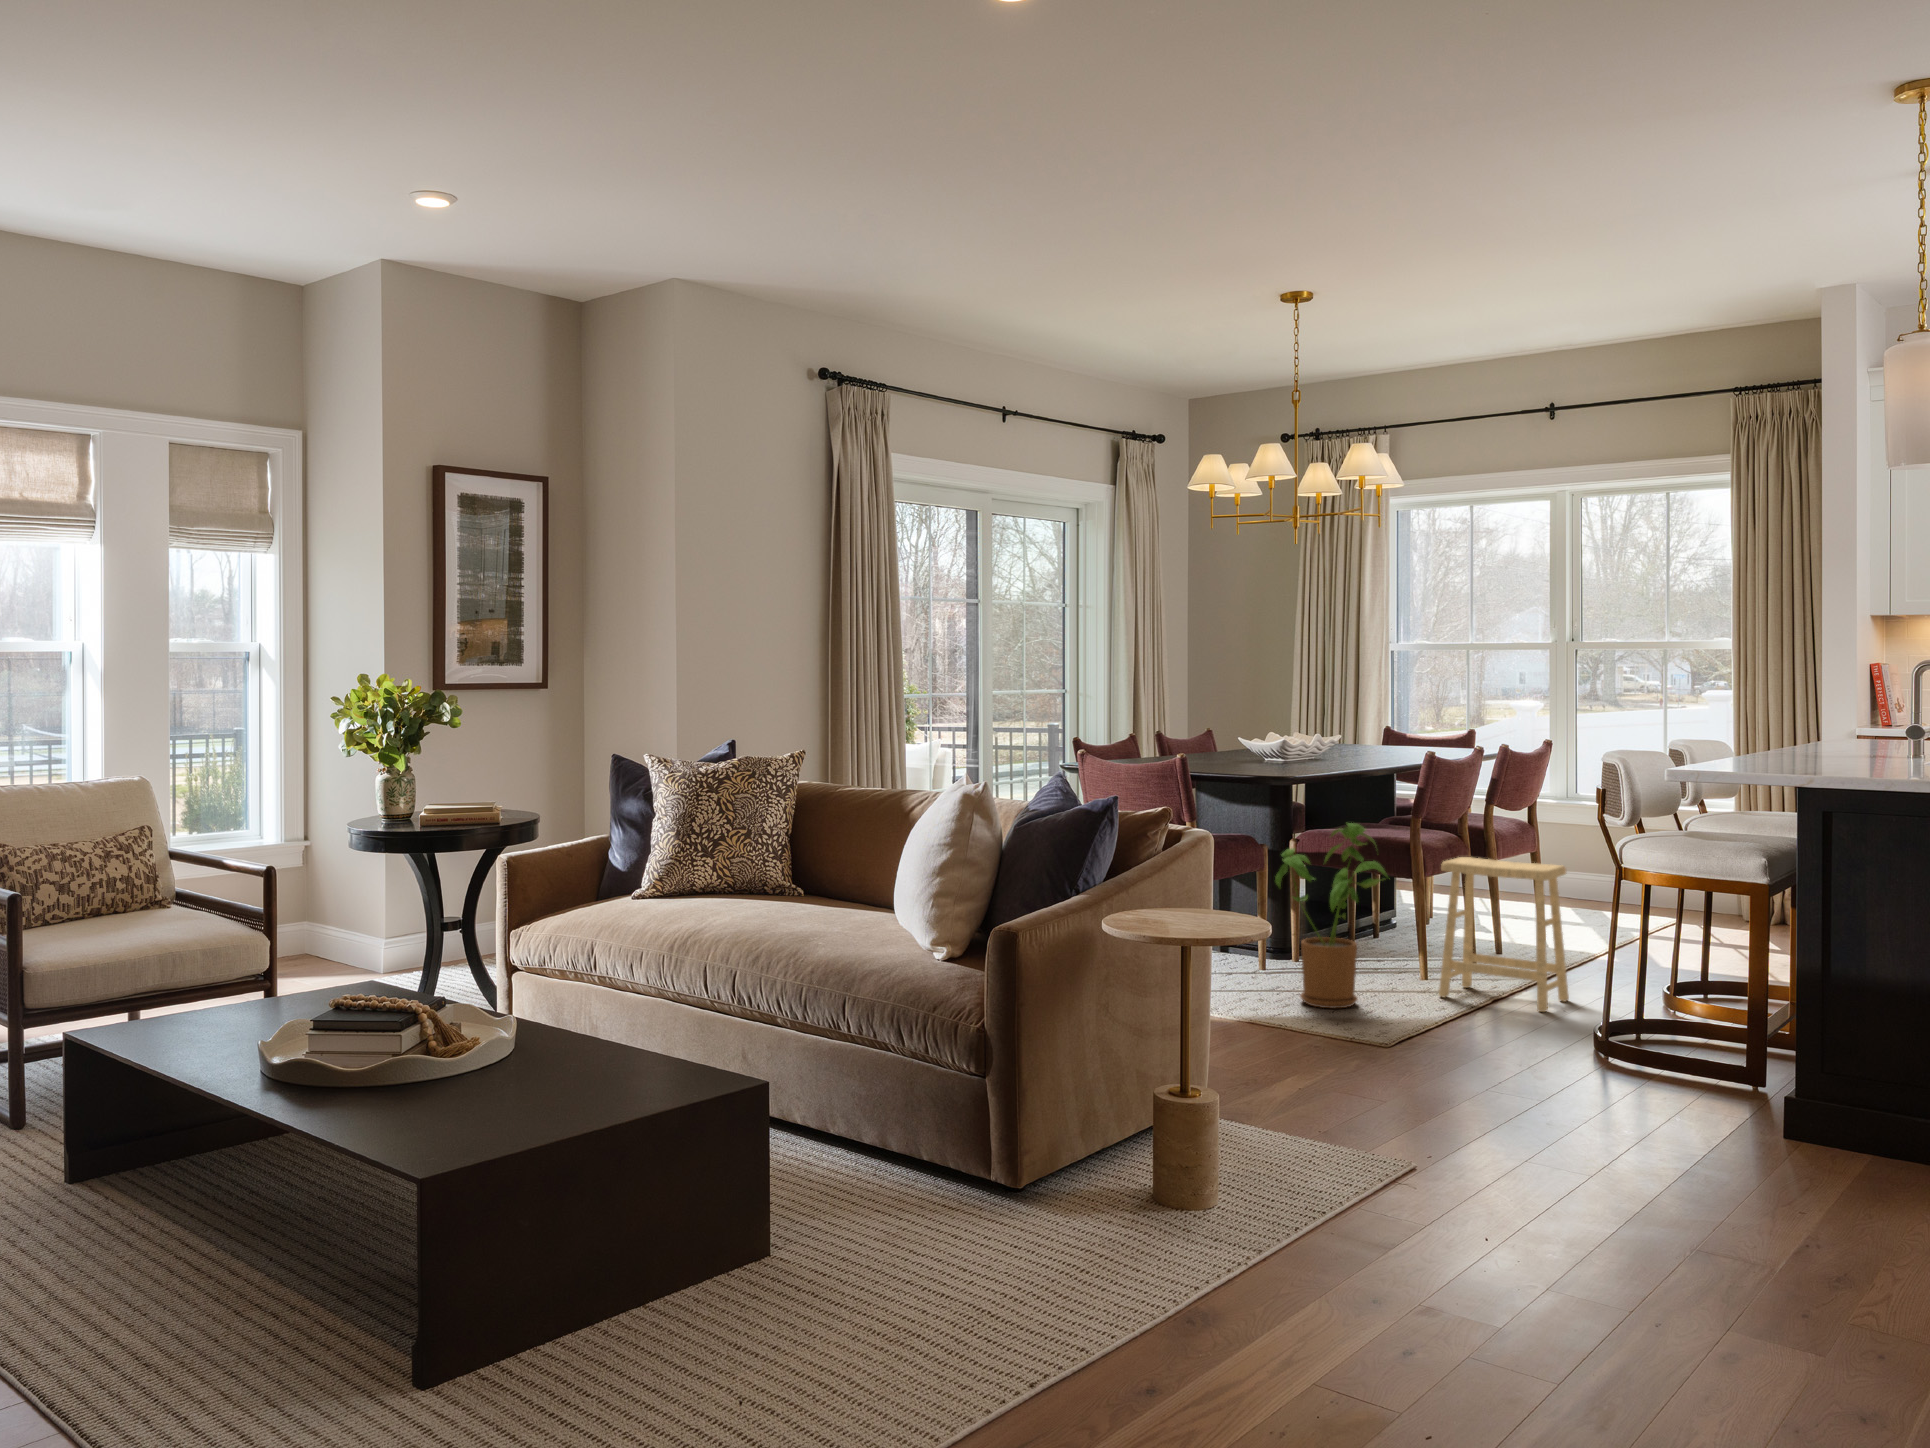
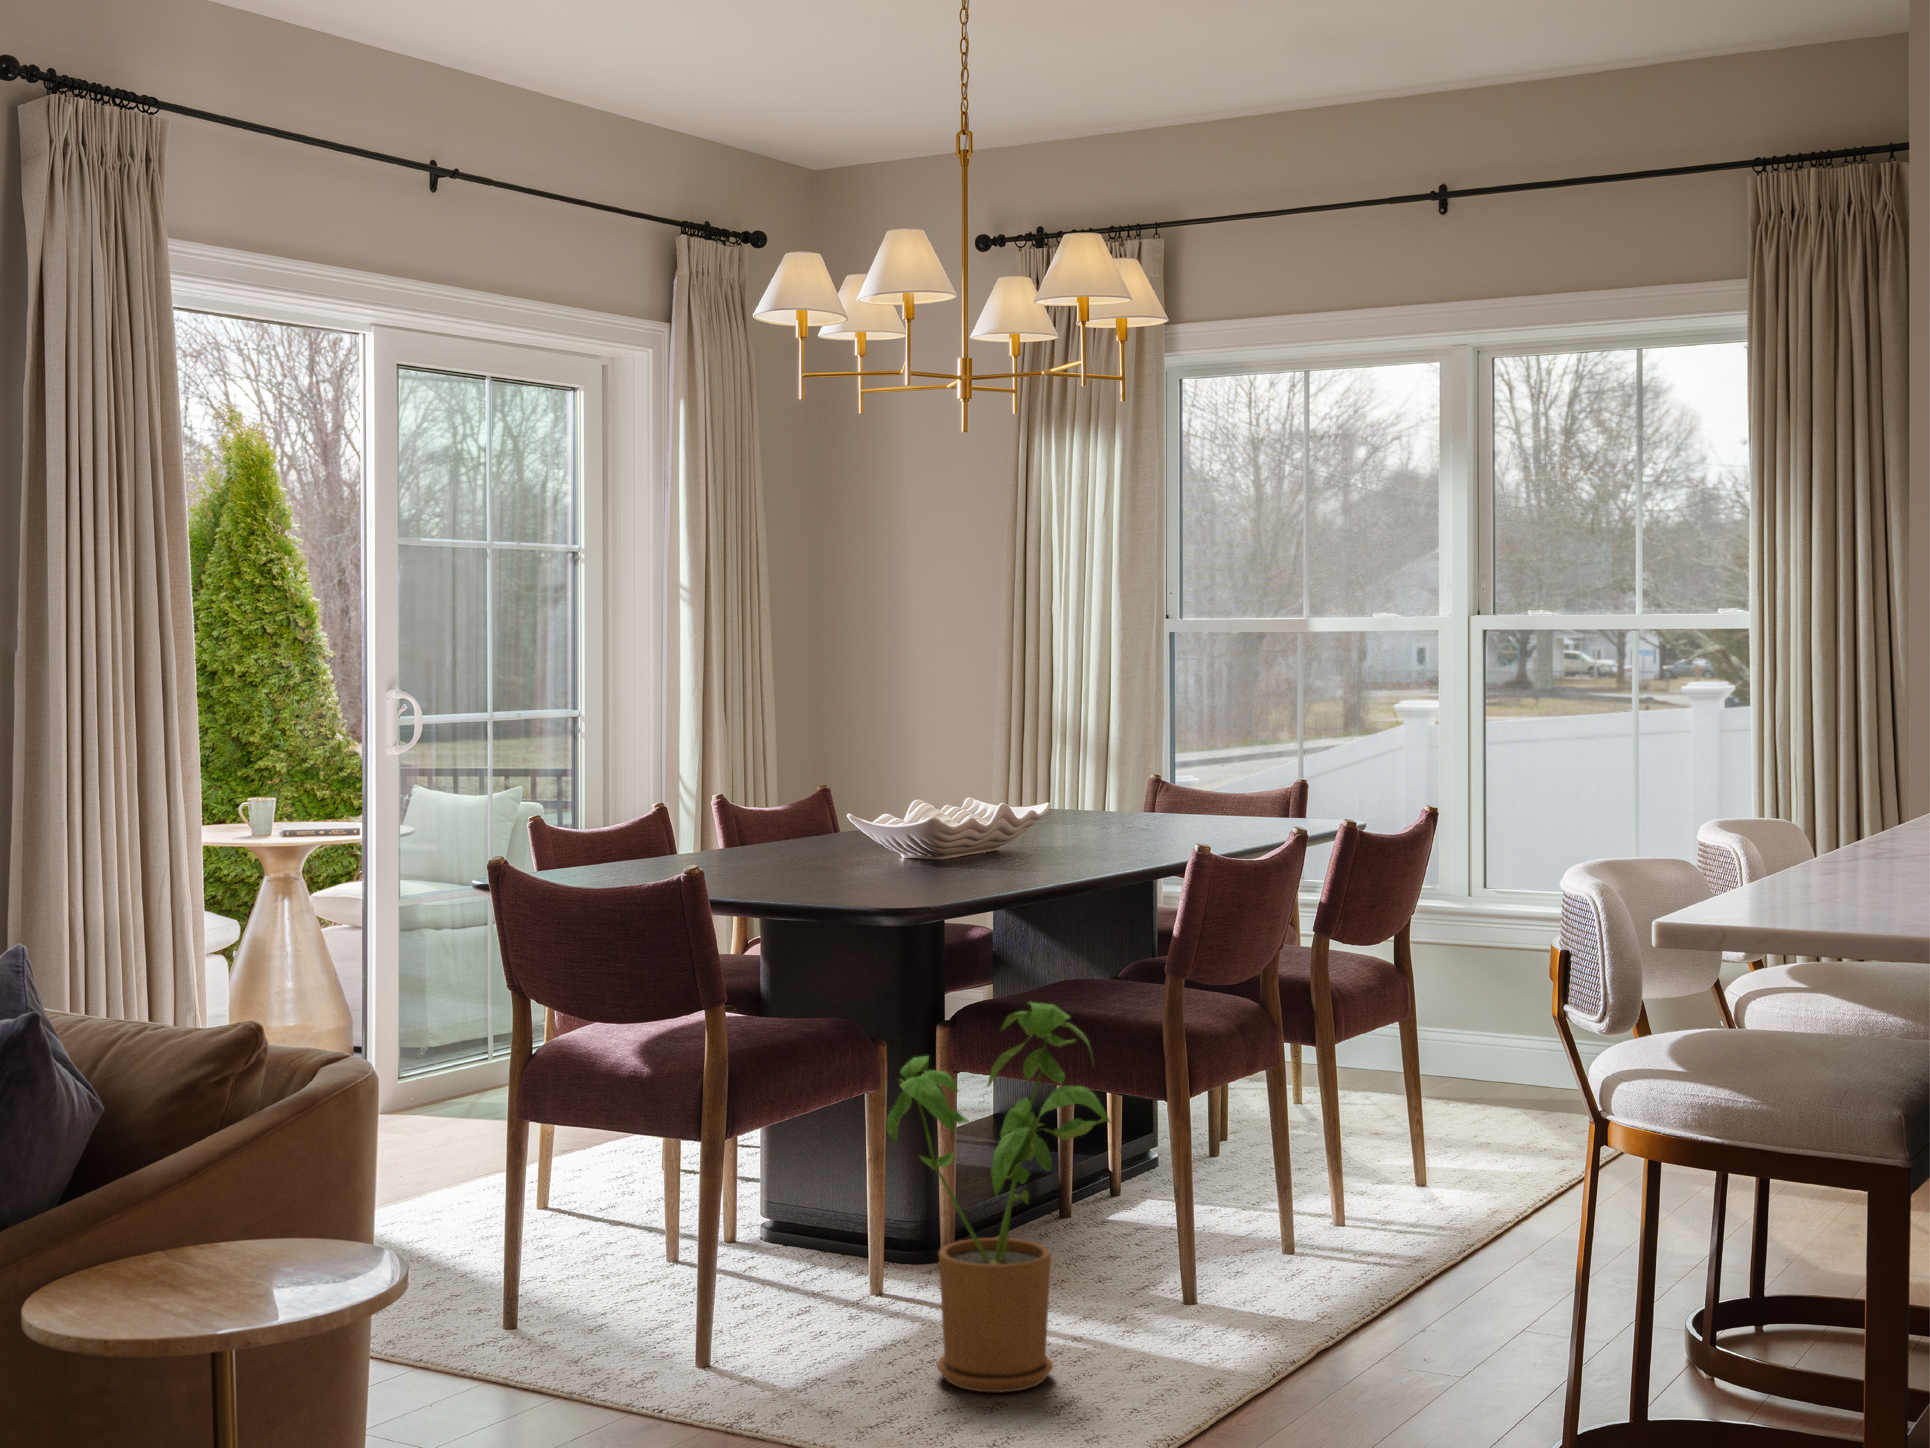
footstool: present [1439,857,1569,1012] -> none [1216,1059,1467,1382]

